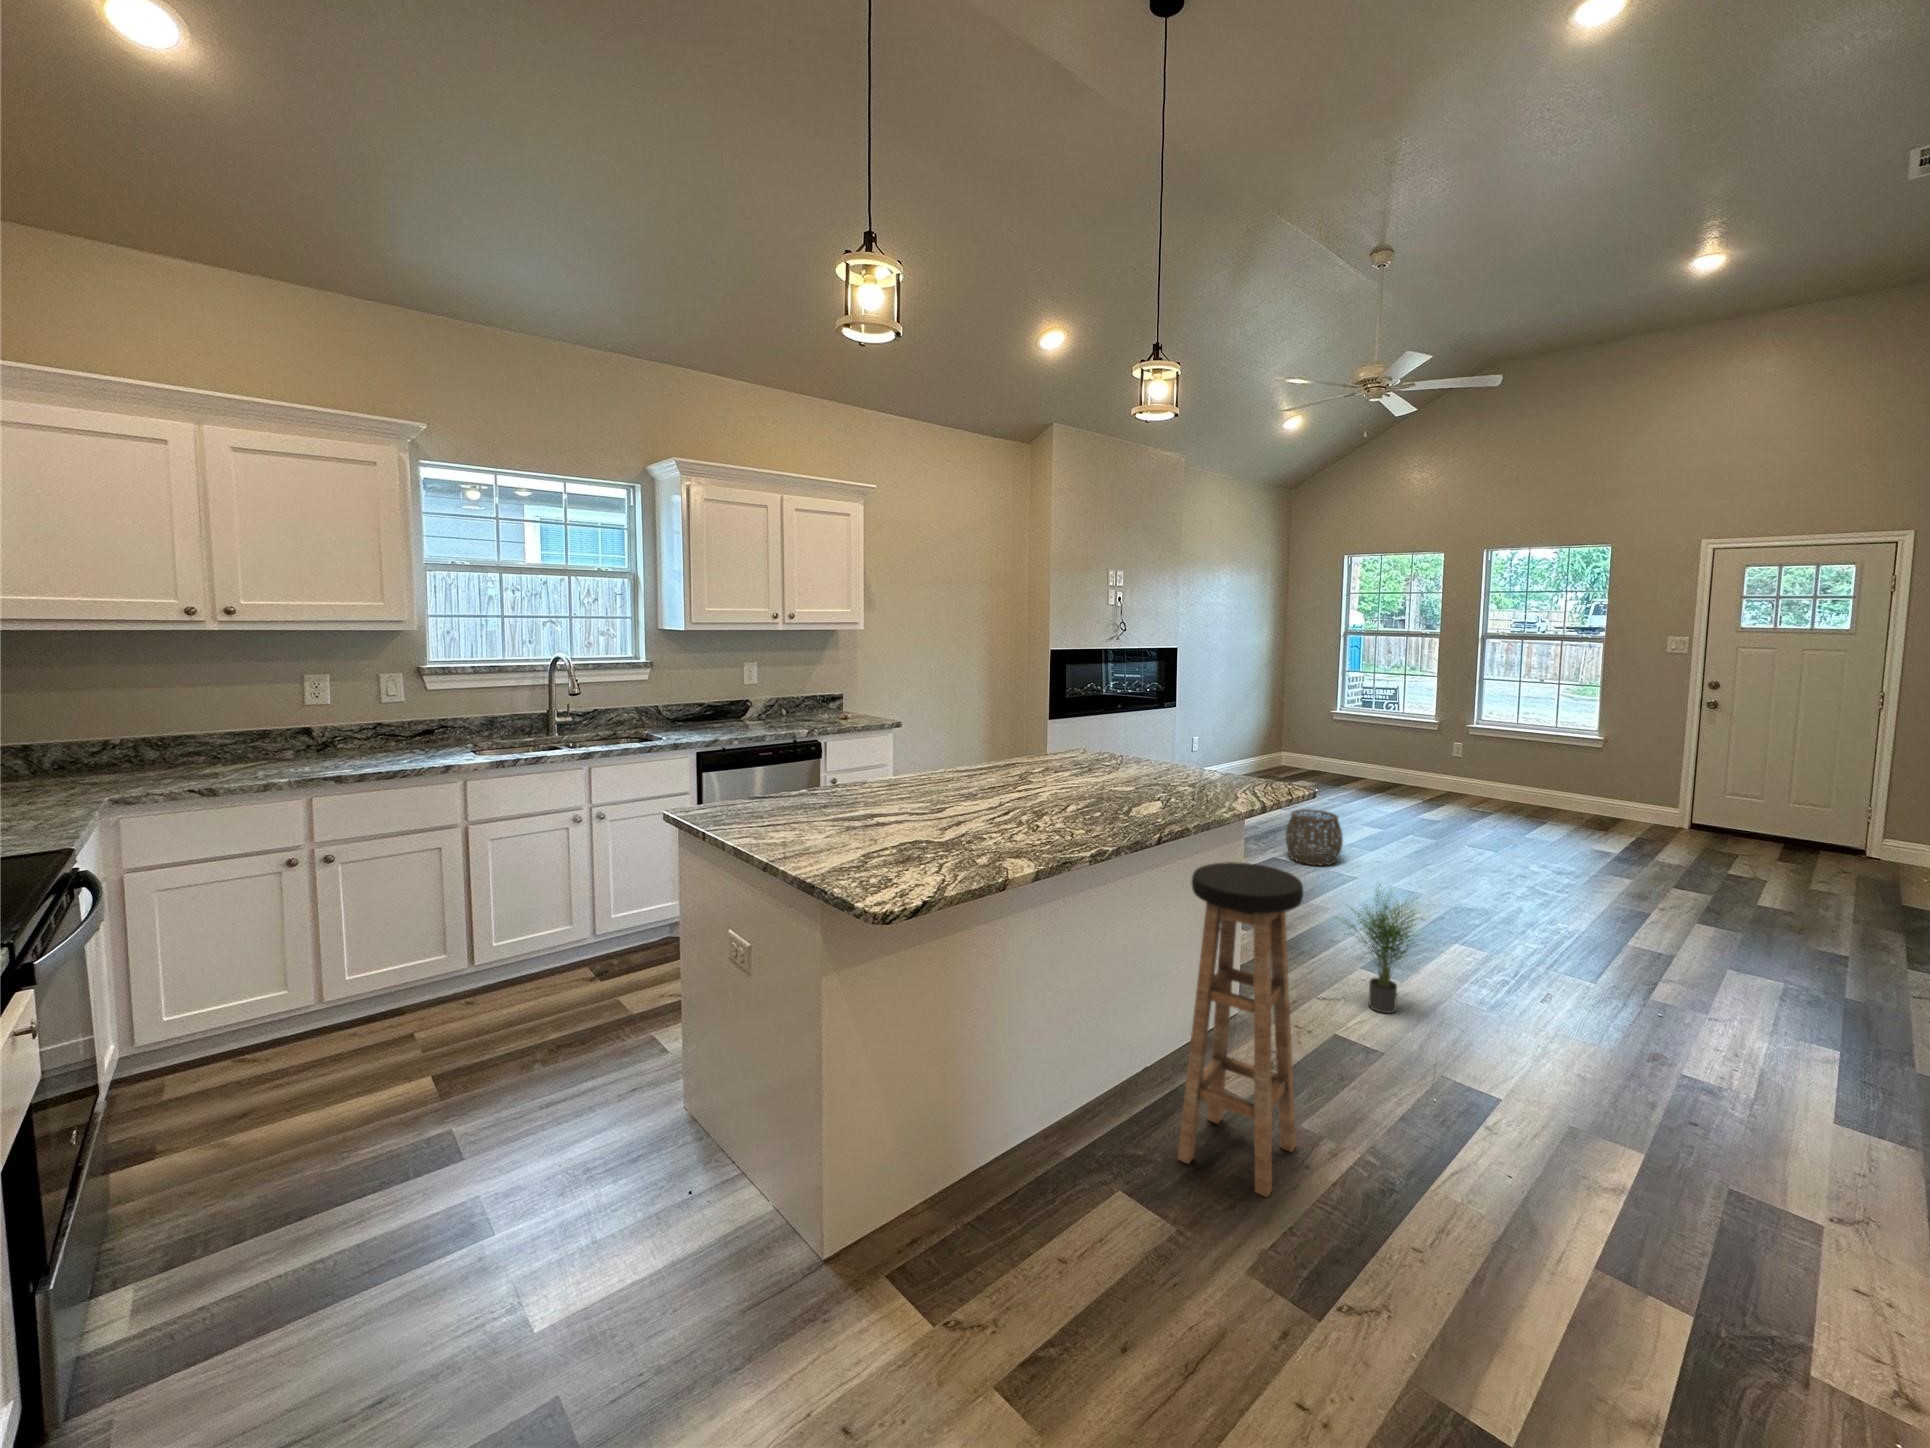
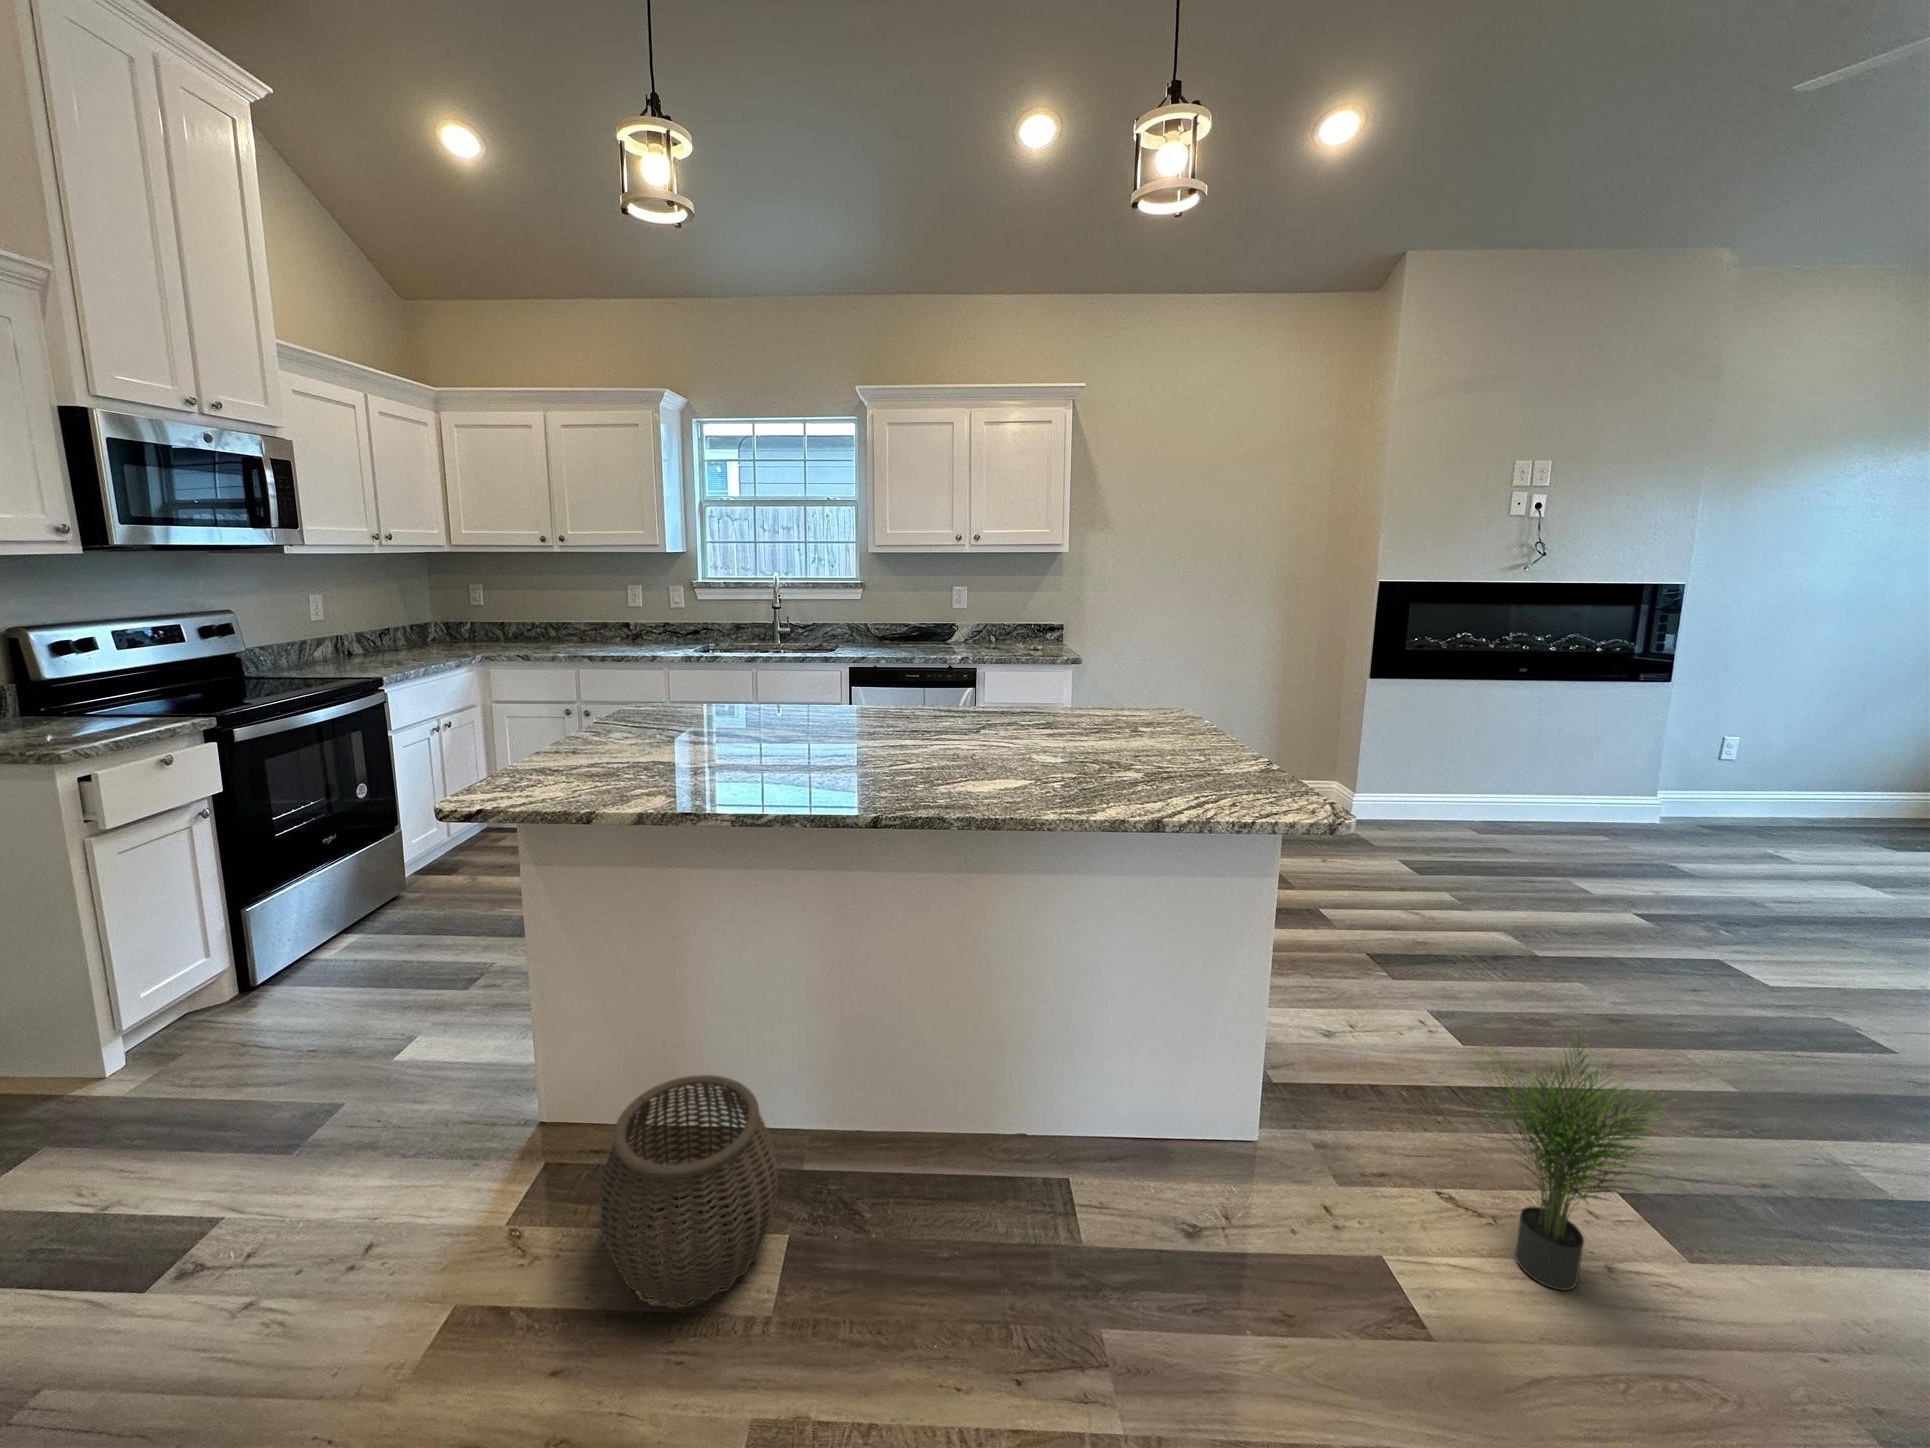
woven basket: present [1286,809,1343,866] -> present [599,1075,778,1307]
bar stool: present [1178,862,1304,1197] -> none [885,876,1052,1370]

